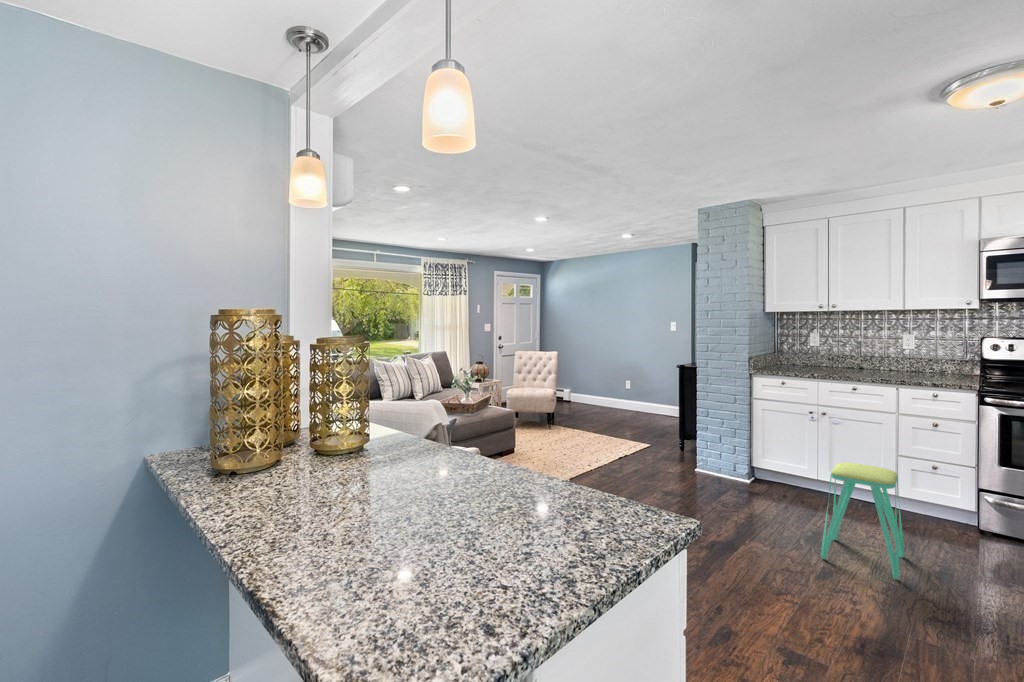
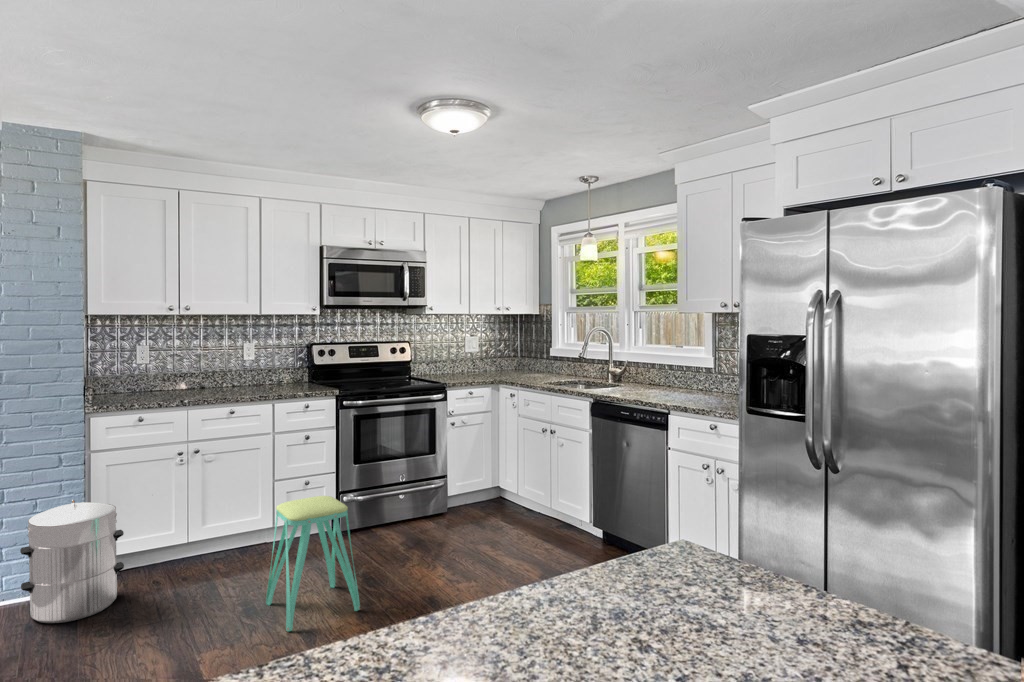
waste bin: none [706,424,761,495] -> present [20,500,124,623]

